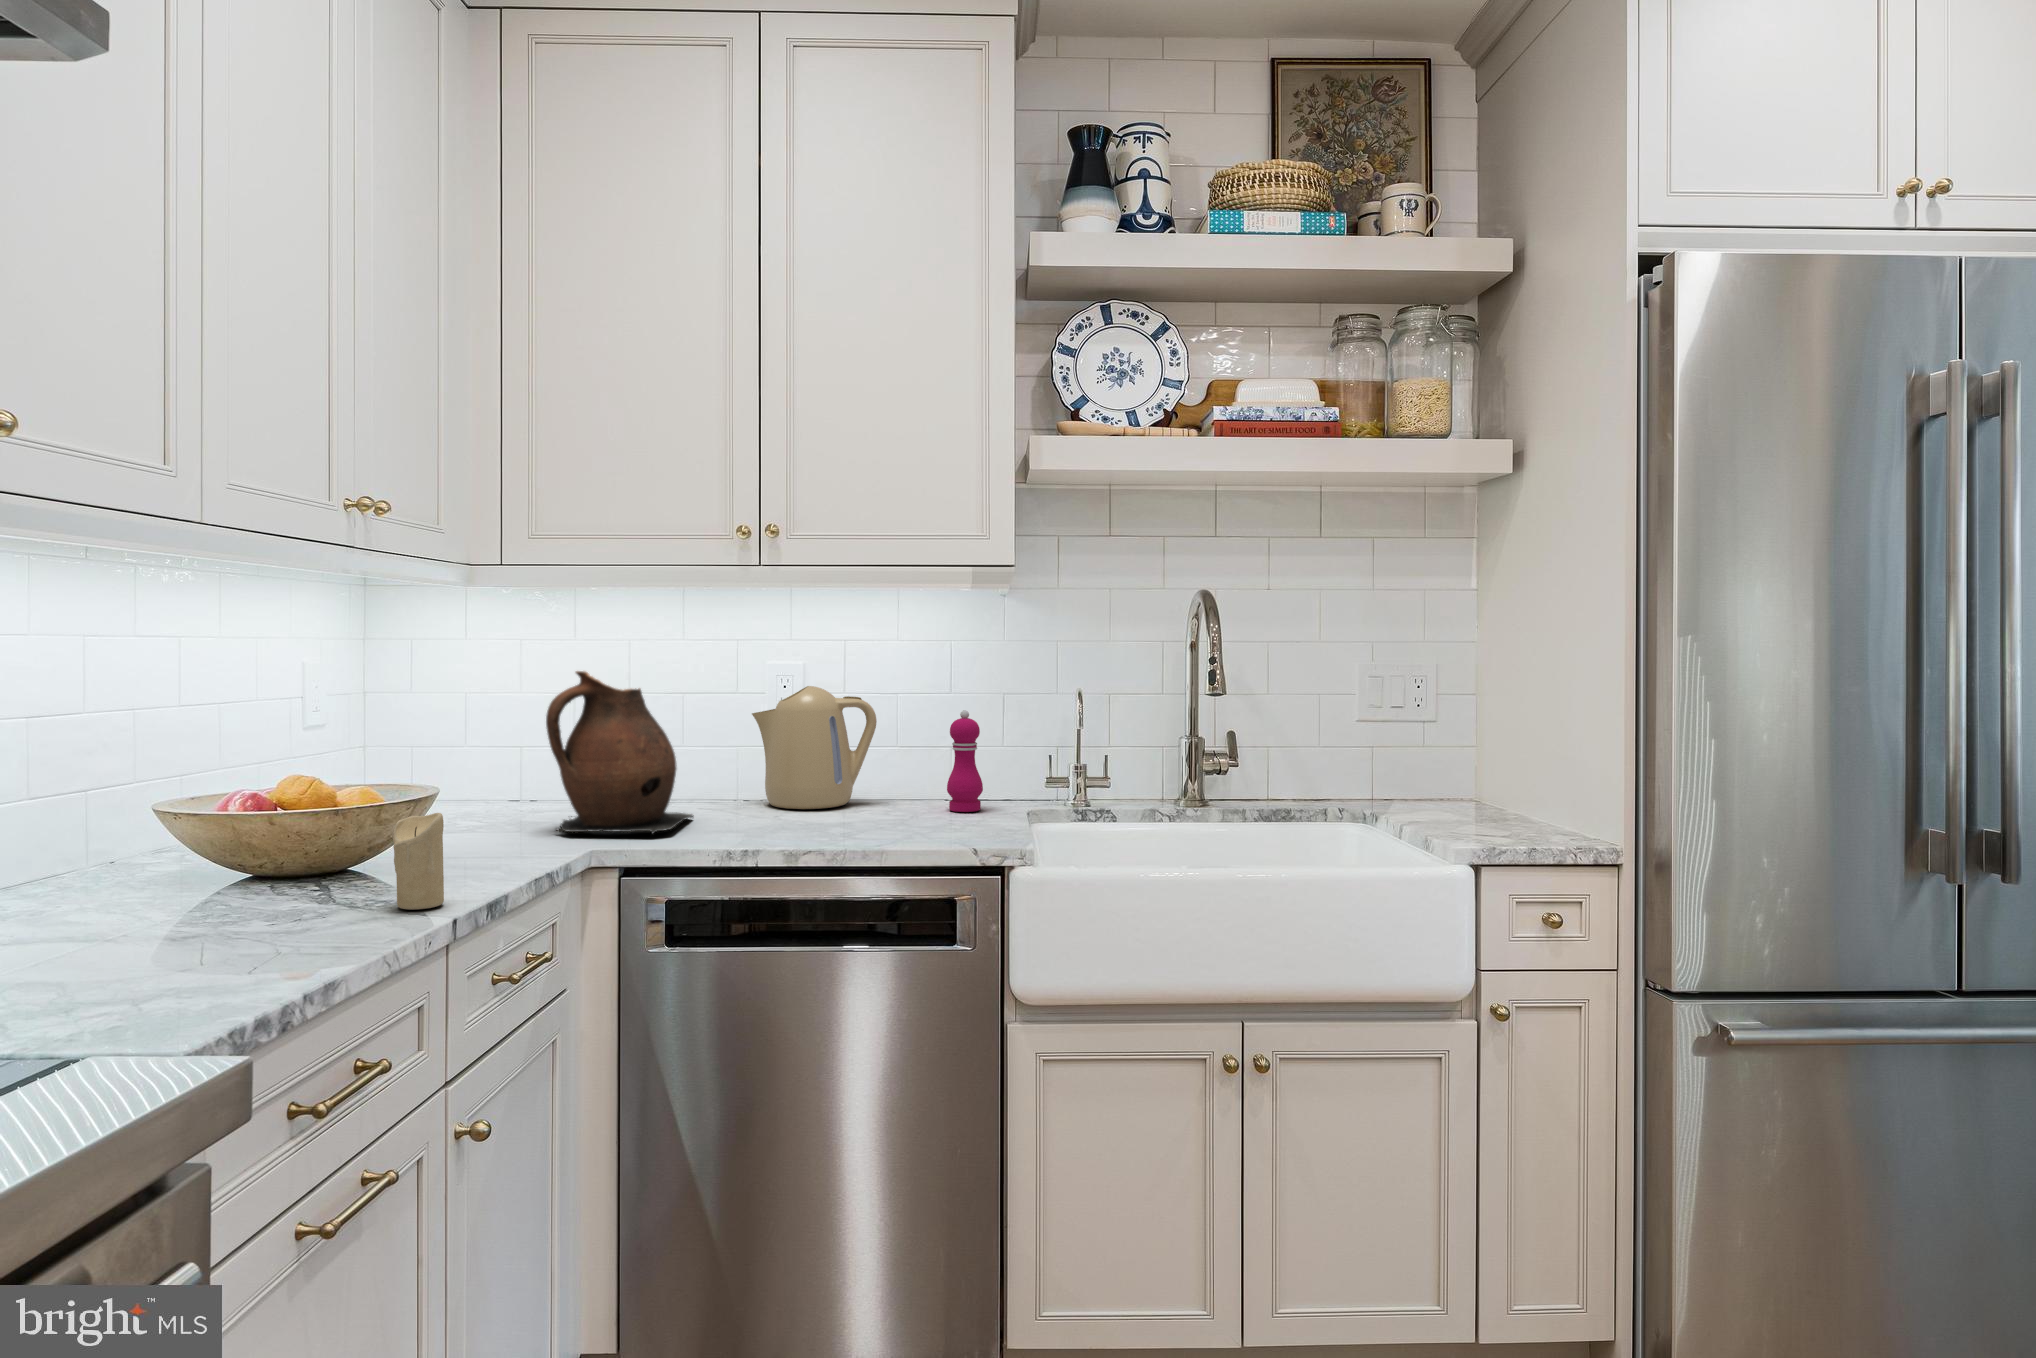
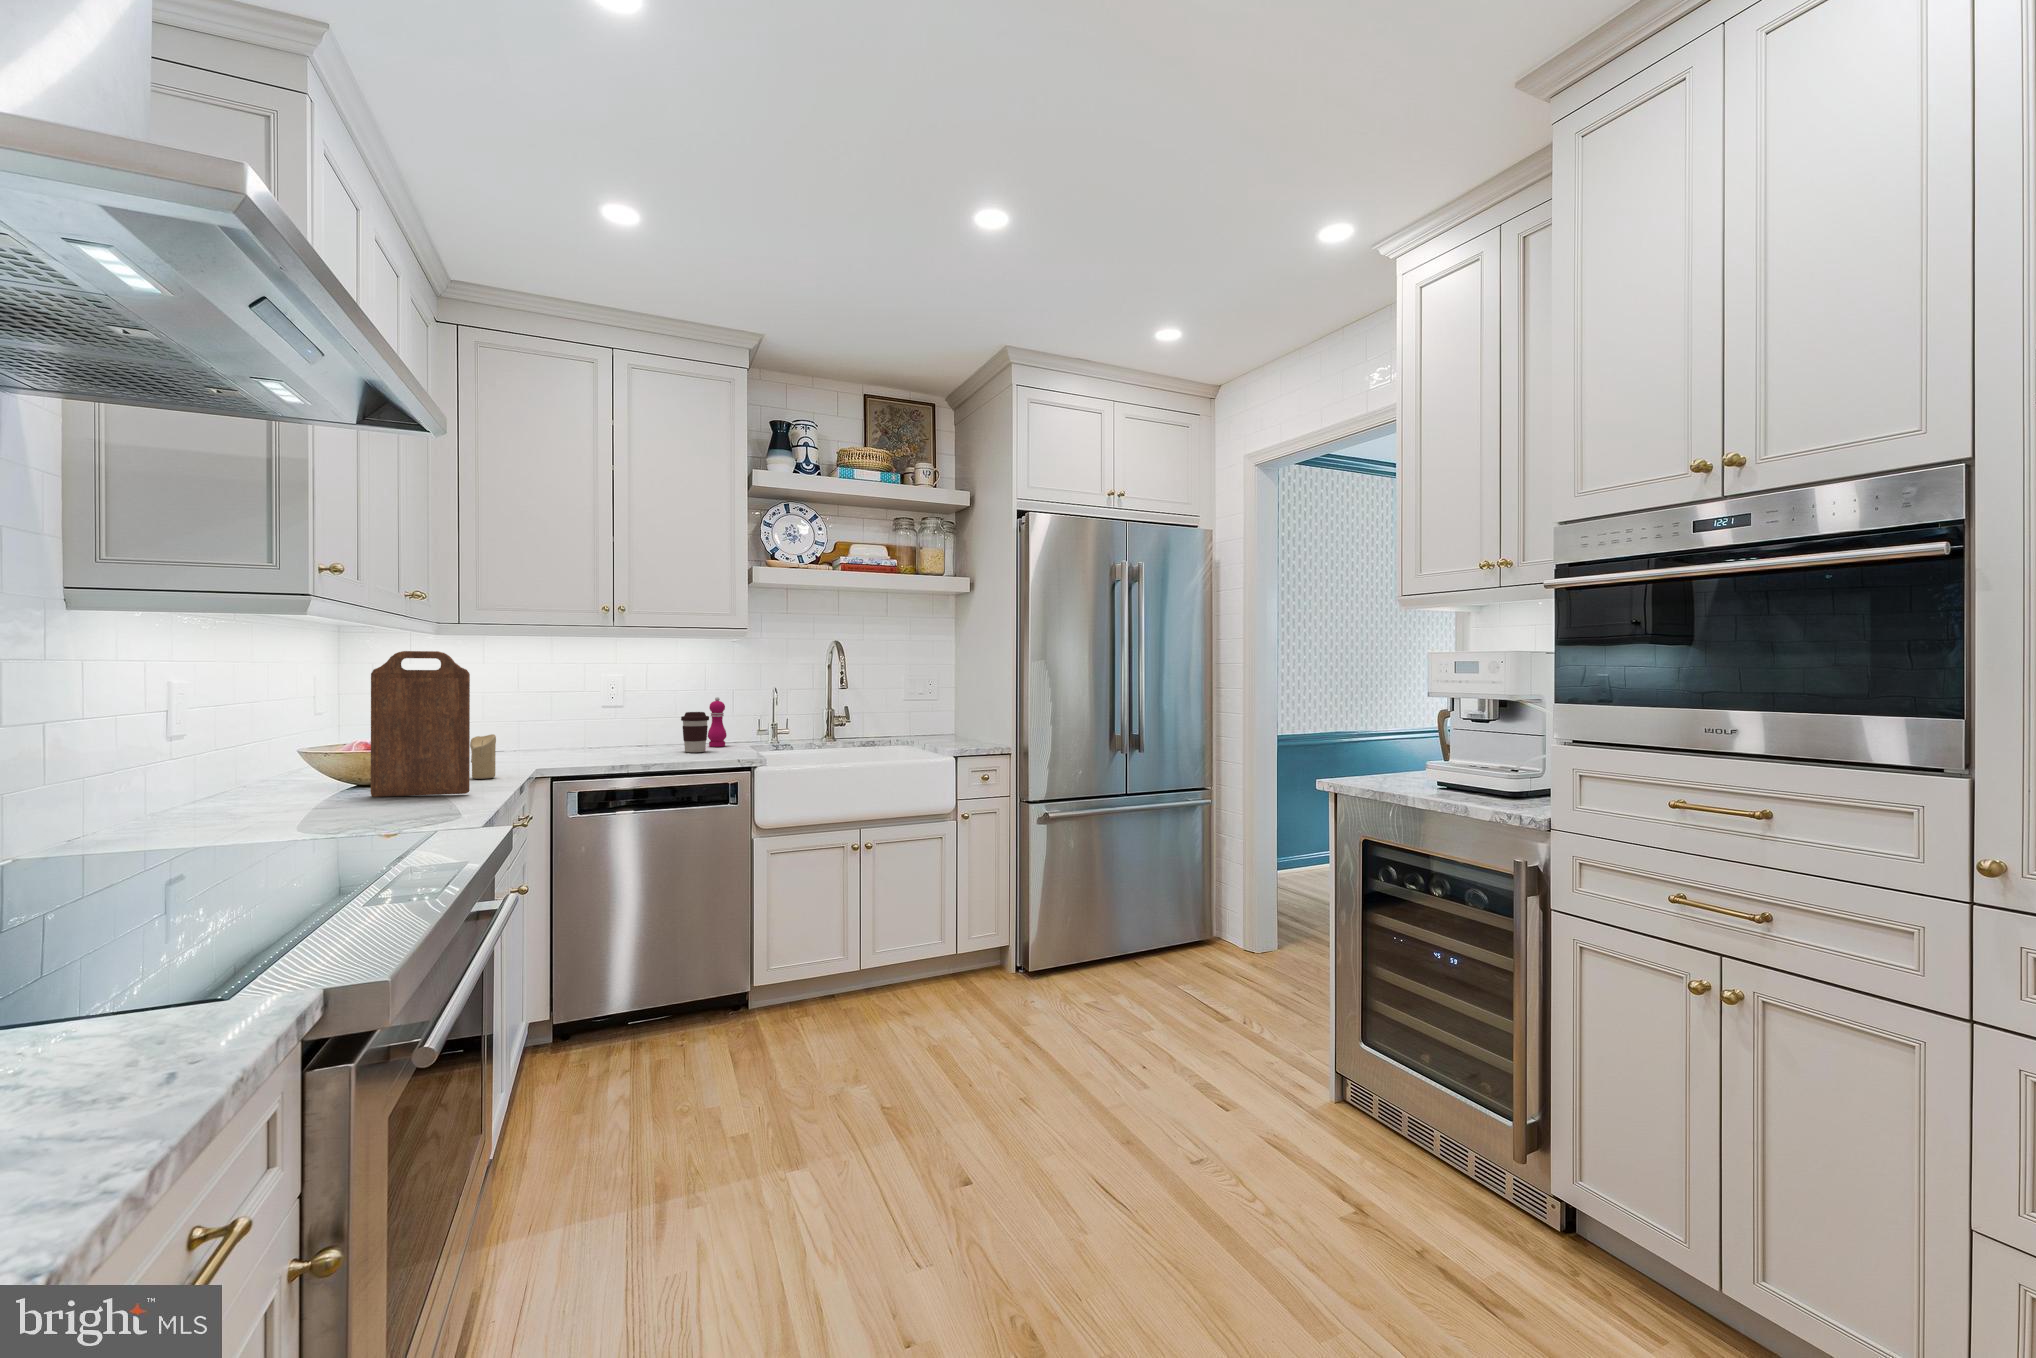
cutting board: none [107,645,301,975] -> present [371,651,470,797]
ceramic pitcher: present [546,671,693,834] -> none [502,674,576,756]
kettle: present [752,686,877,809] -> none [600,685,669,747]
coffee cup: none [882,745,936,830] -> present [681,712,709,752]

